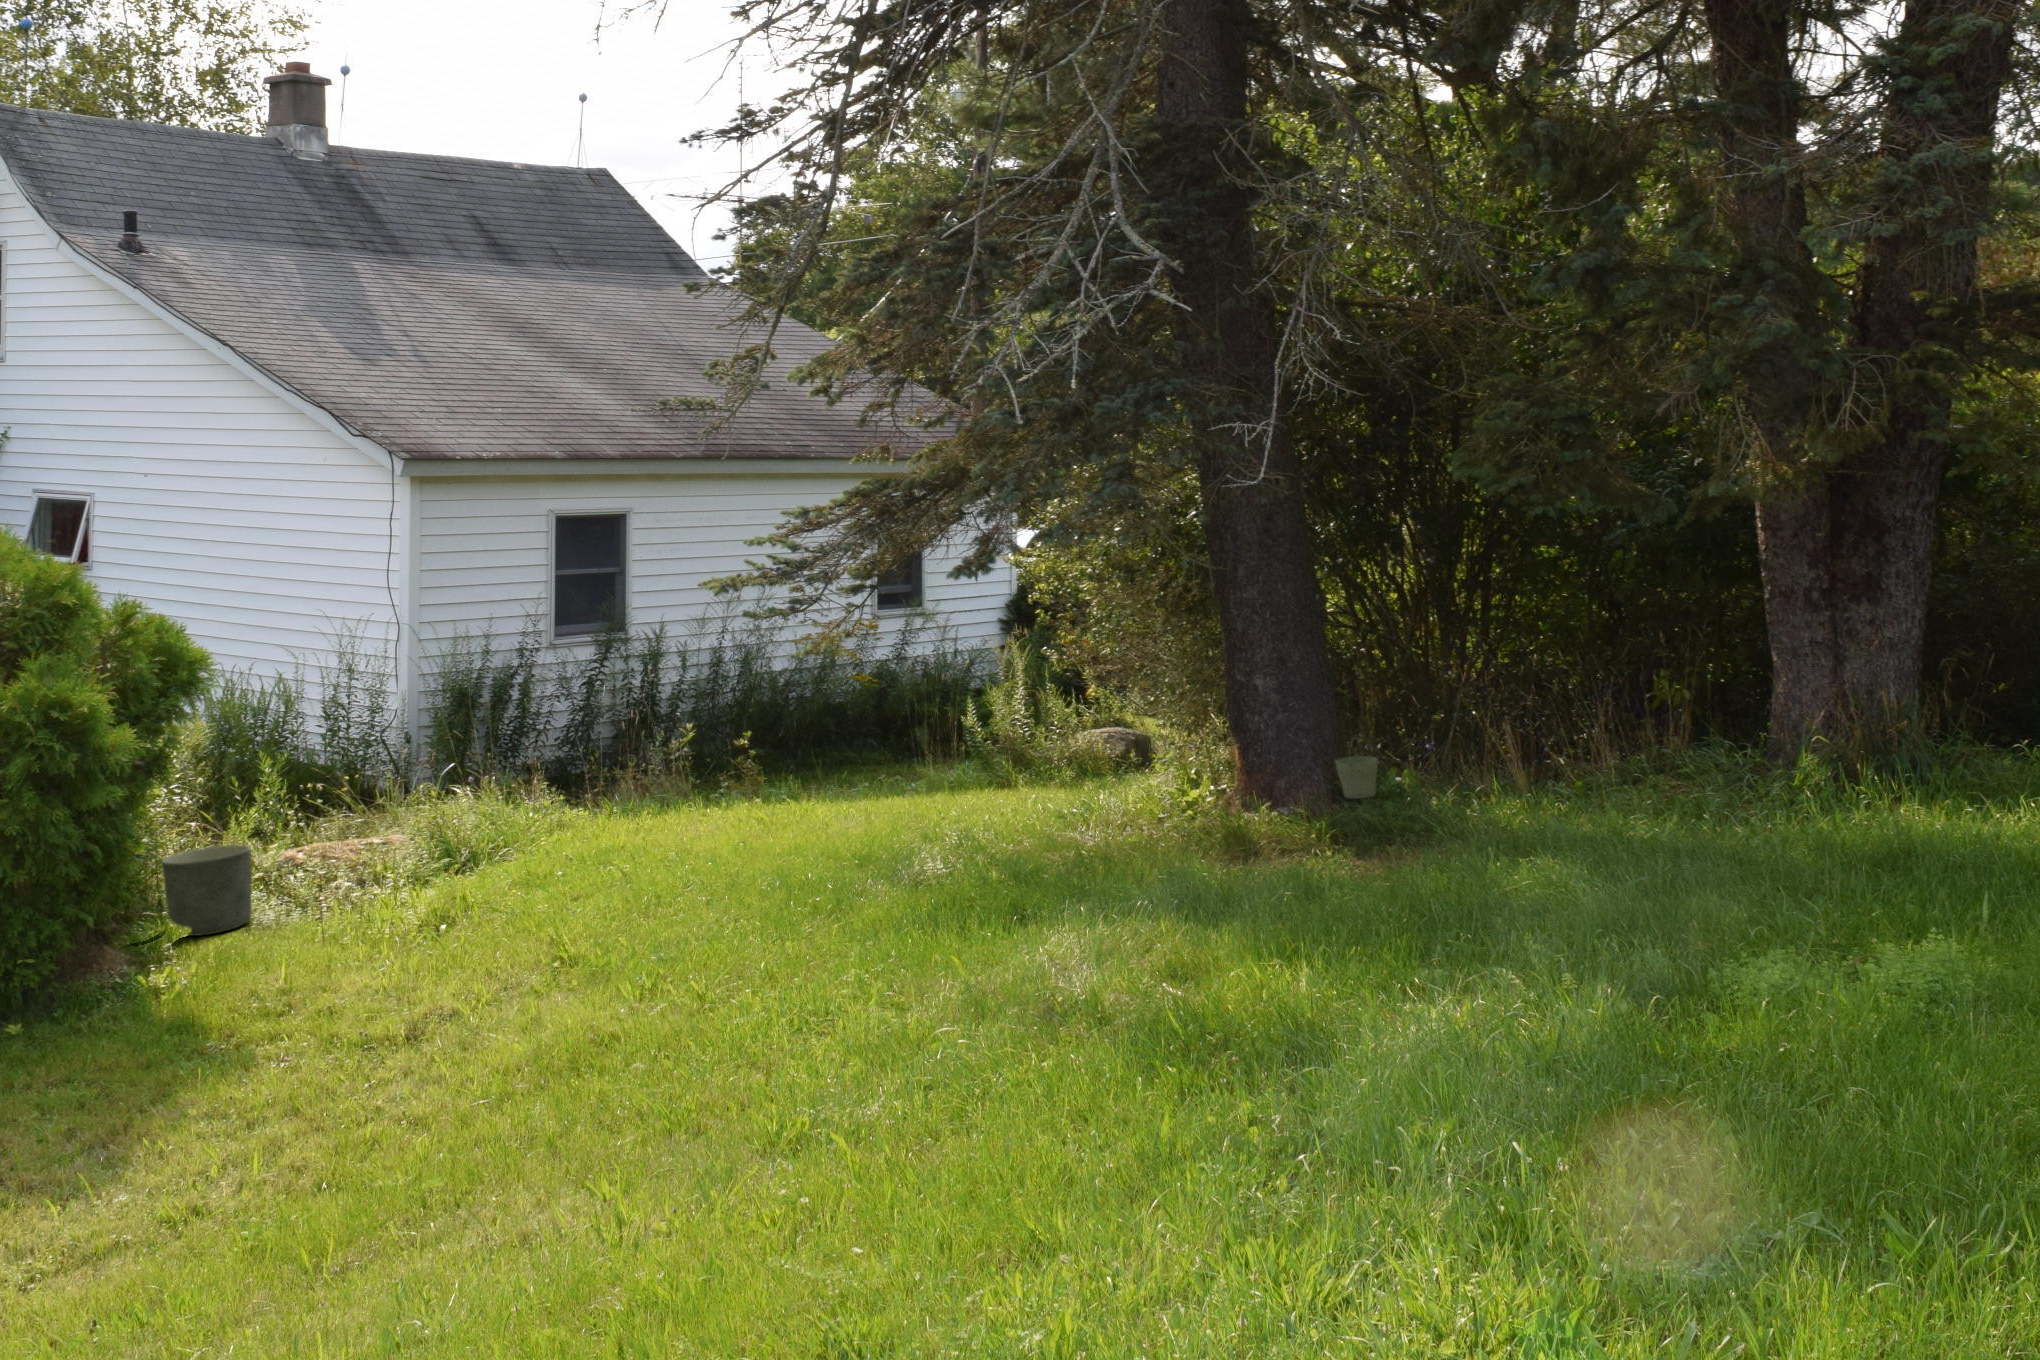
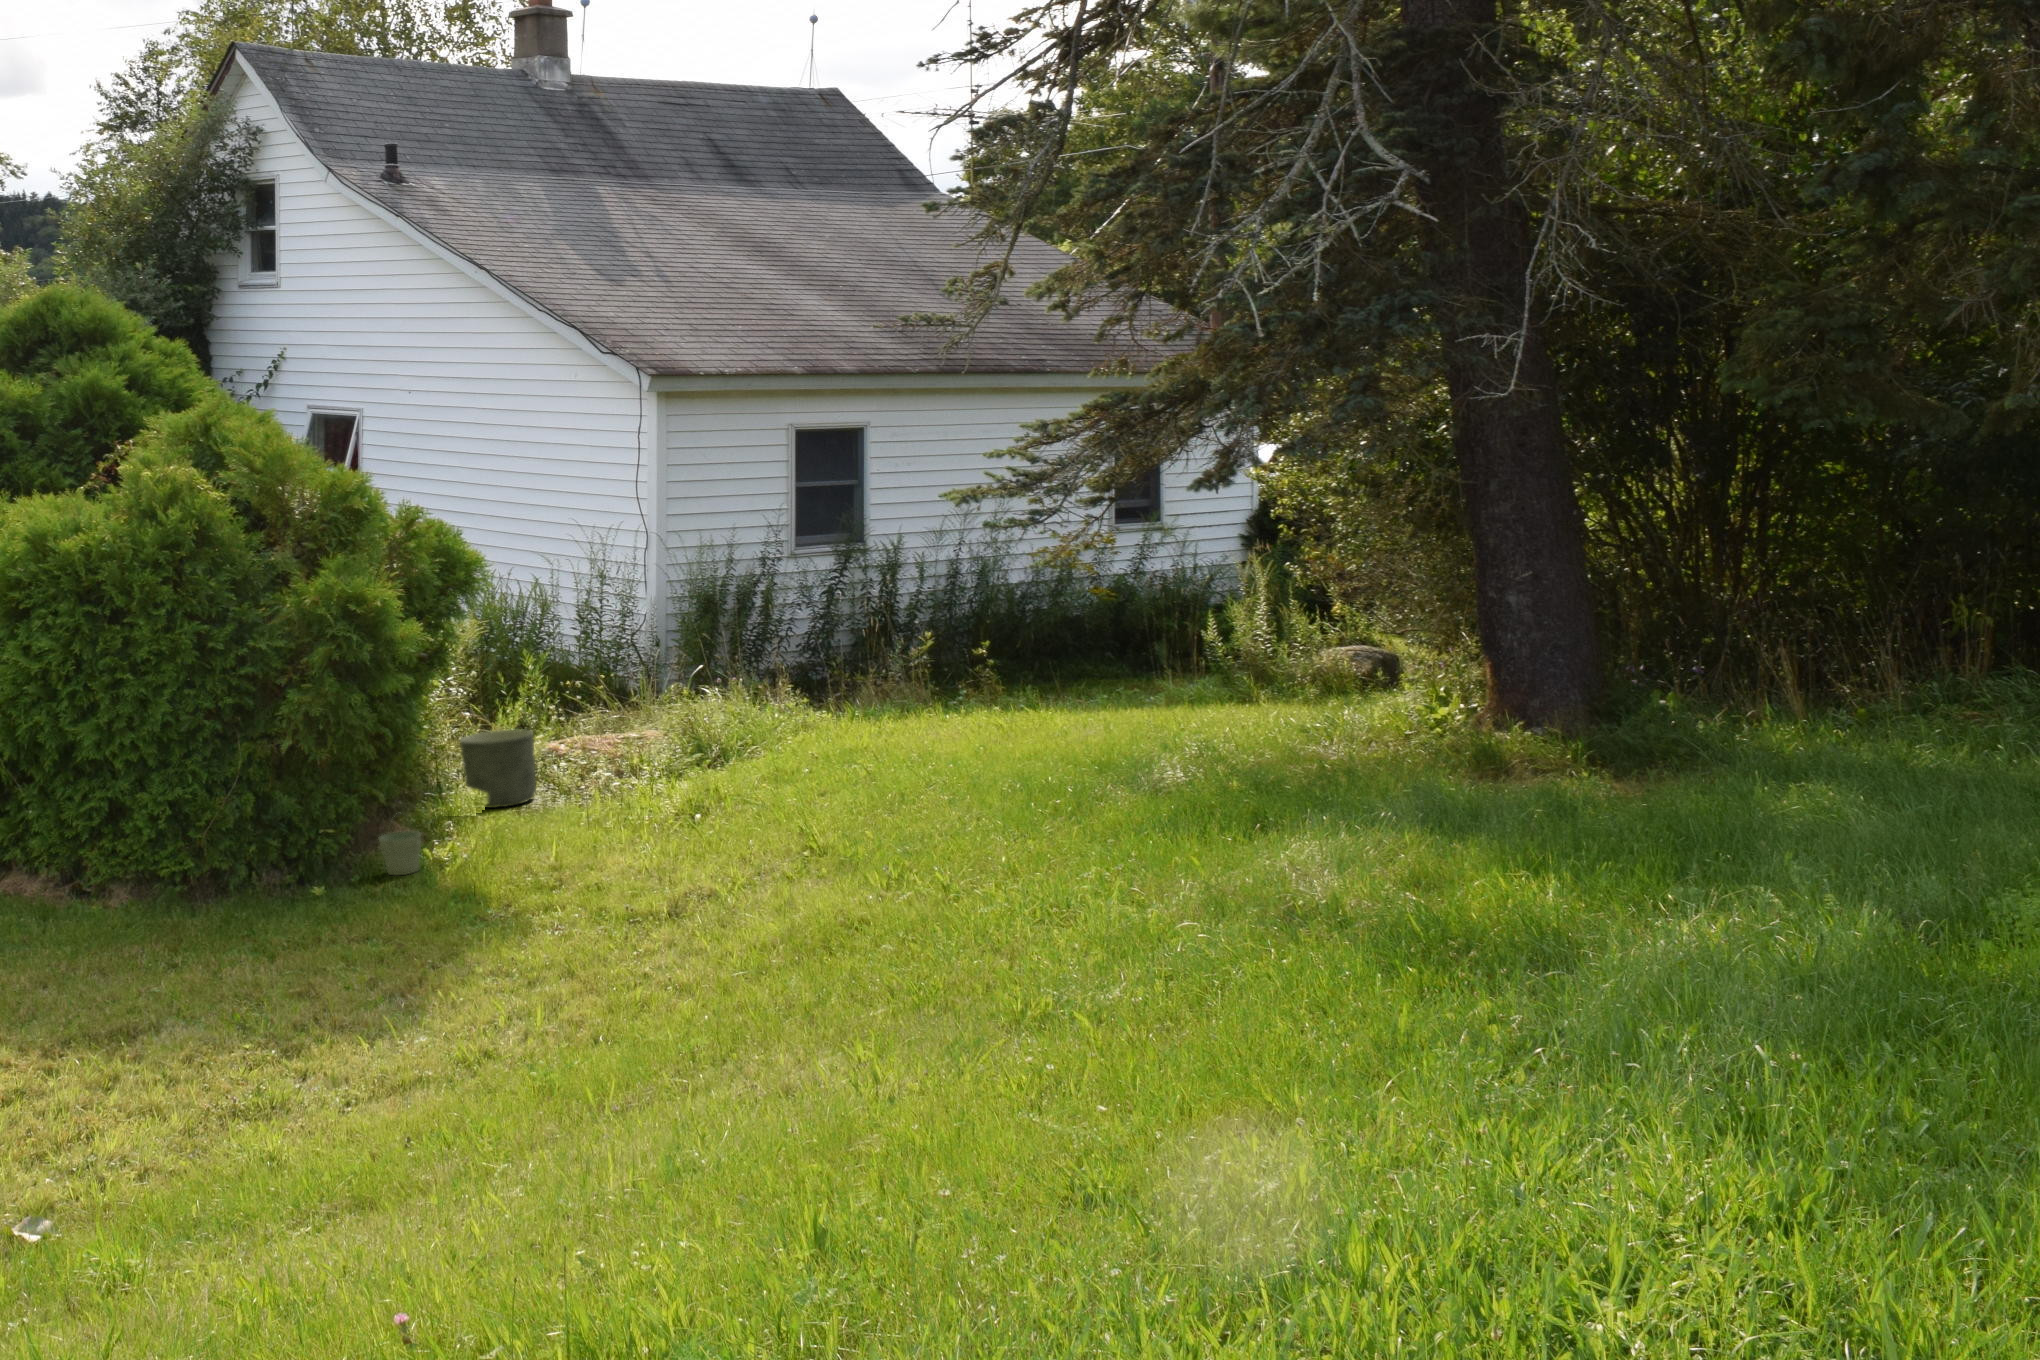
bucket: present [1335,756,1378,799] -> present [379,813,421,875]

